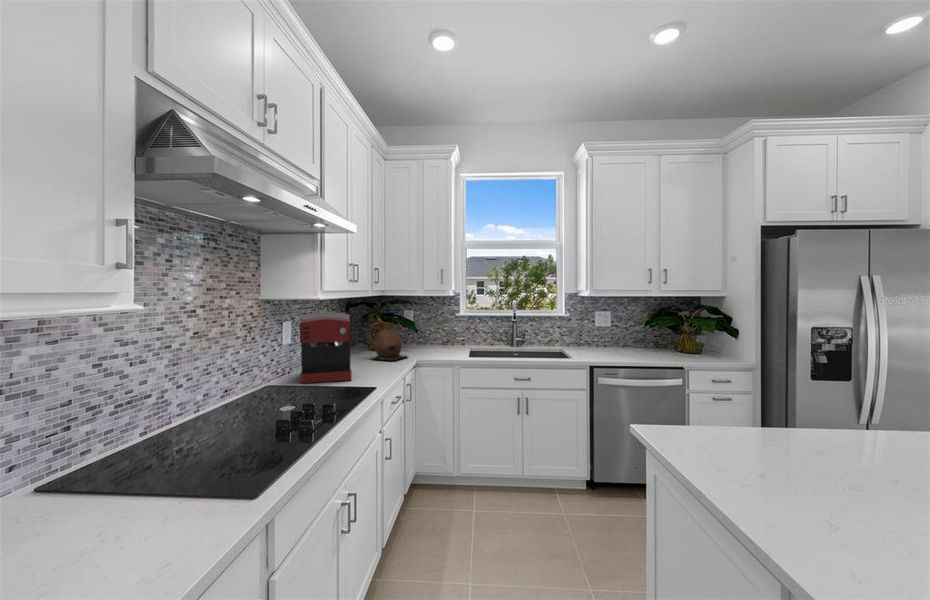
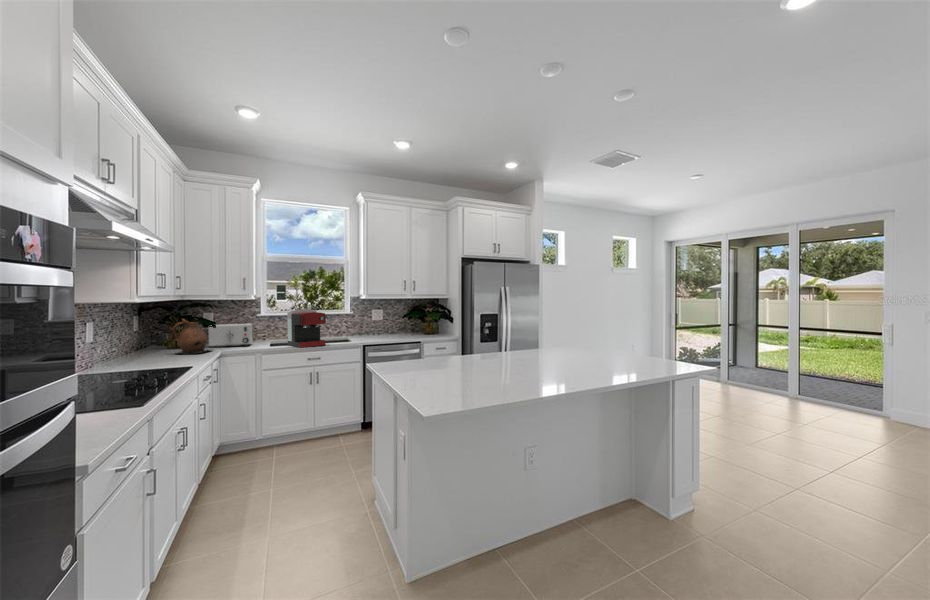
coffee maker: present [300,312,352,383] -> present [287,309,326,348]
toaster: none [406,325,451,352] -> present [209,324,253,348]

